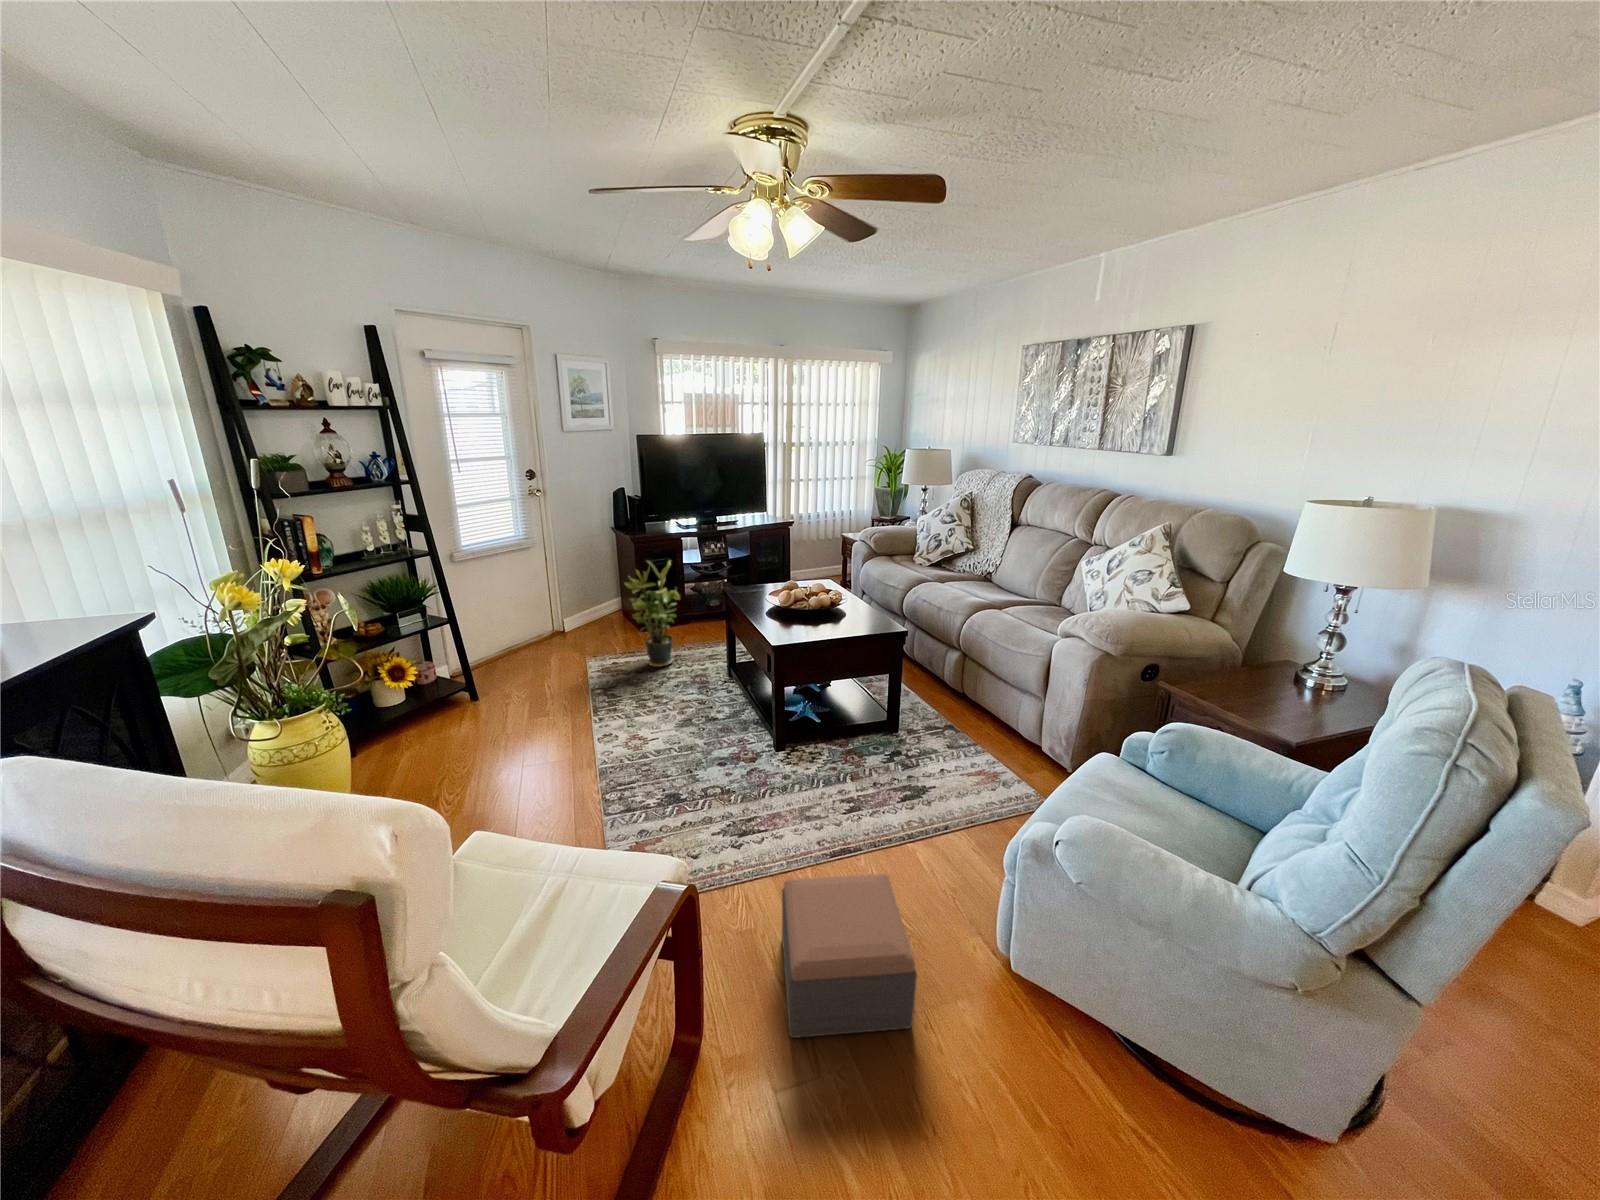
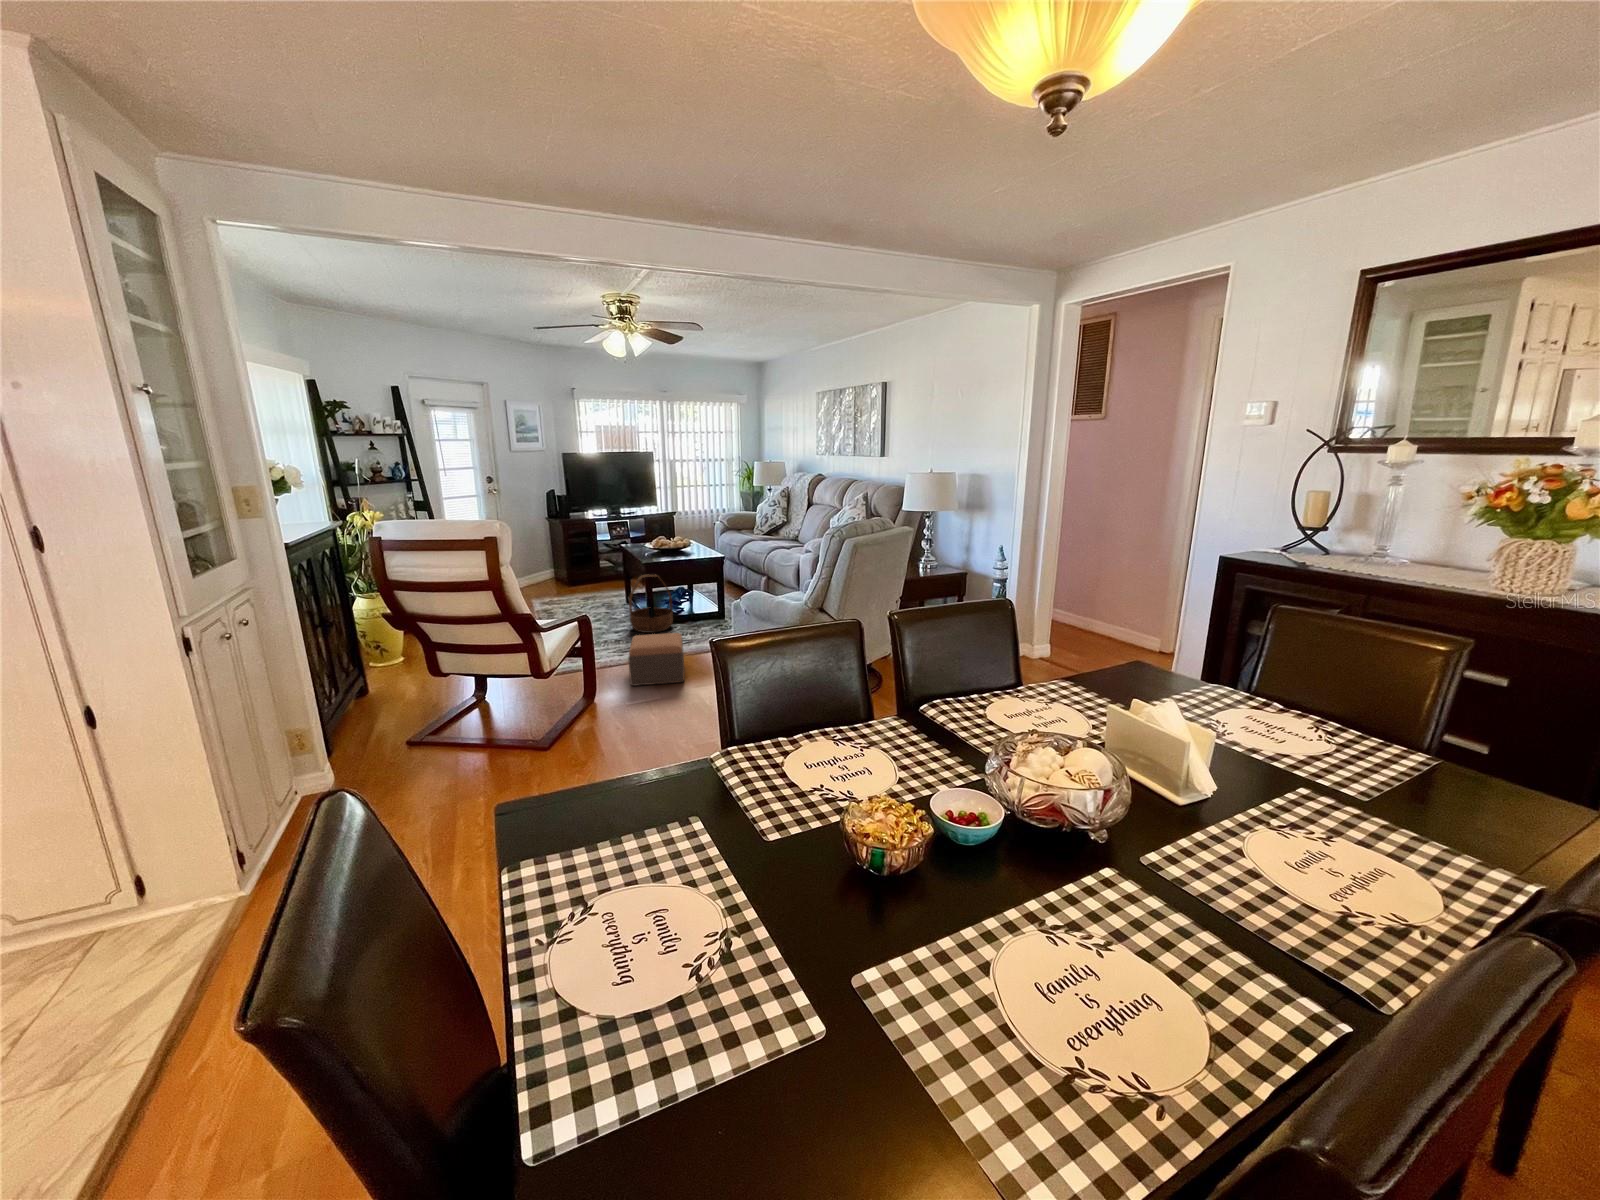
potted plant: present [625,561,680,667] -> none [556,529,594,599]
basket: none [750,675,825,784] -> present [629,575,673,633]

